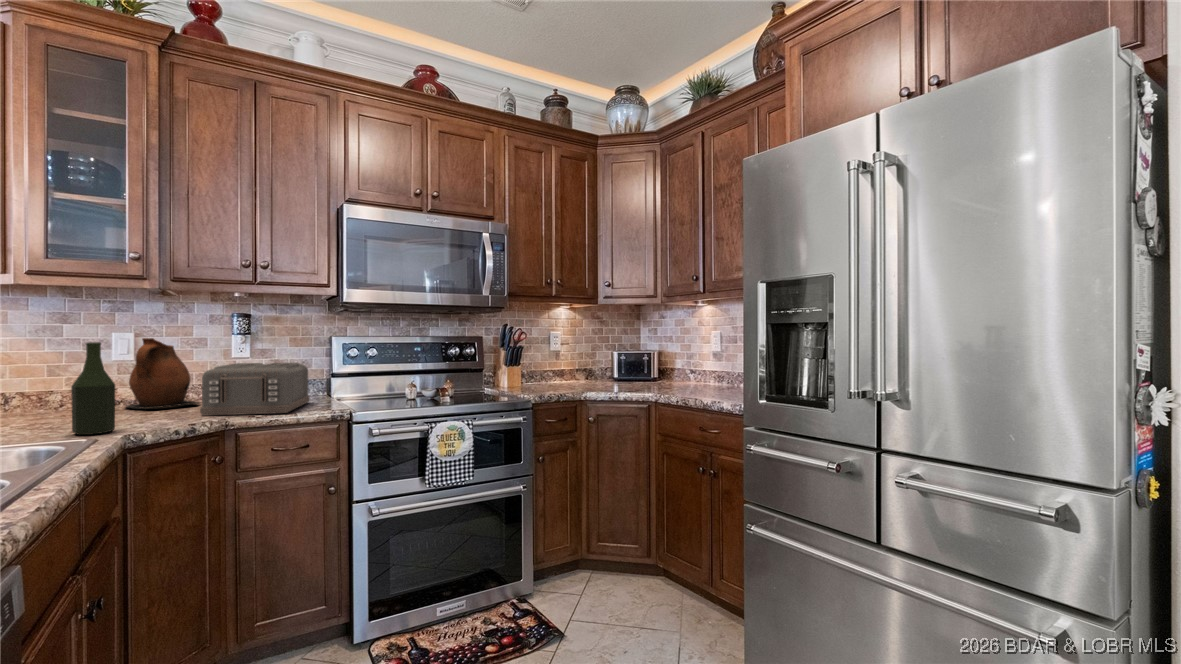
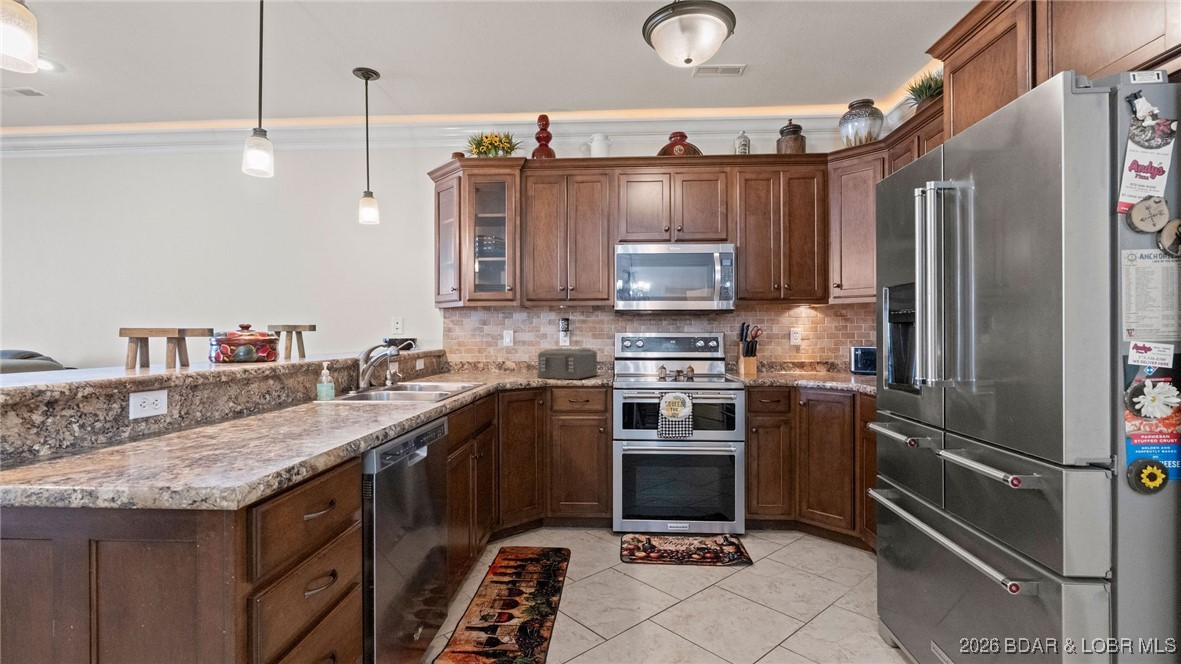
ceramic pitcher: present [126,338,199,409] -> none [507,333,543,373]
bottle: present [71,342,115,435] -> none [479,335,496,382]

